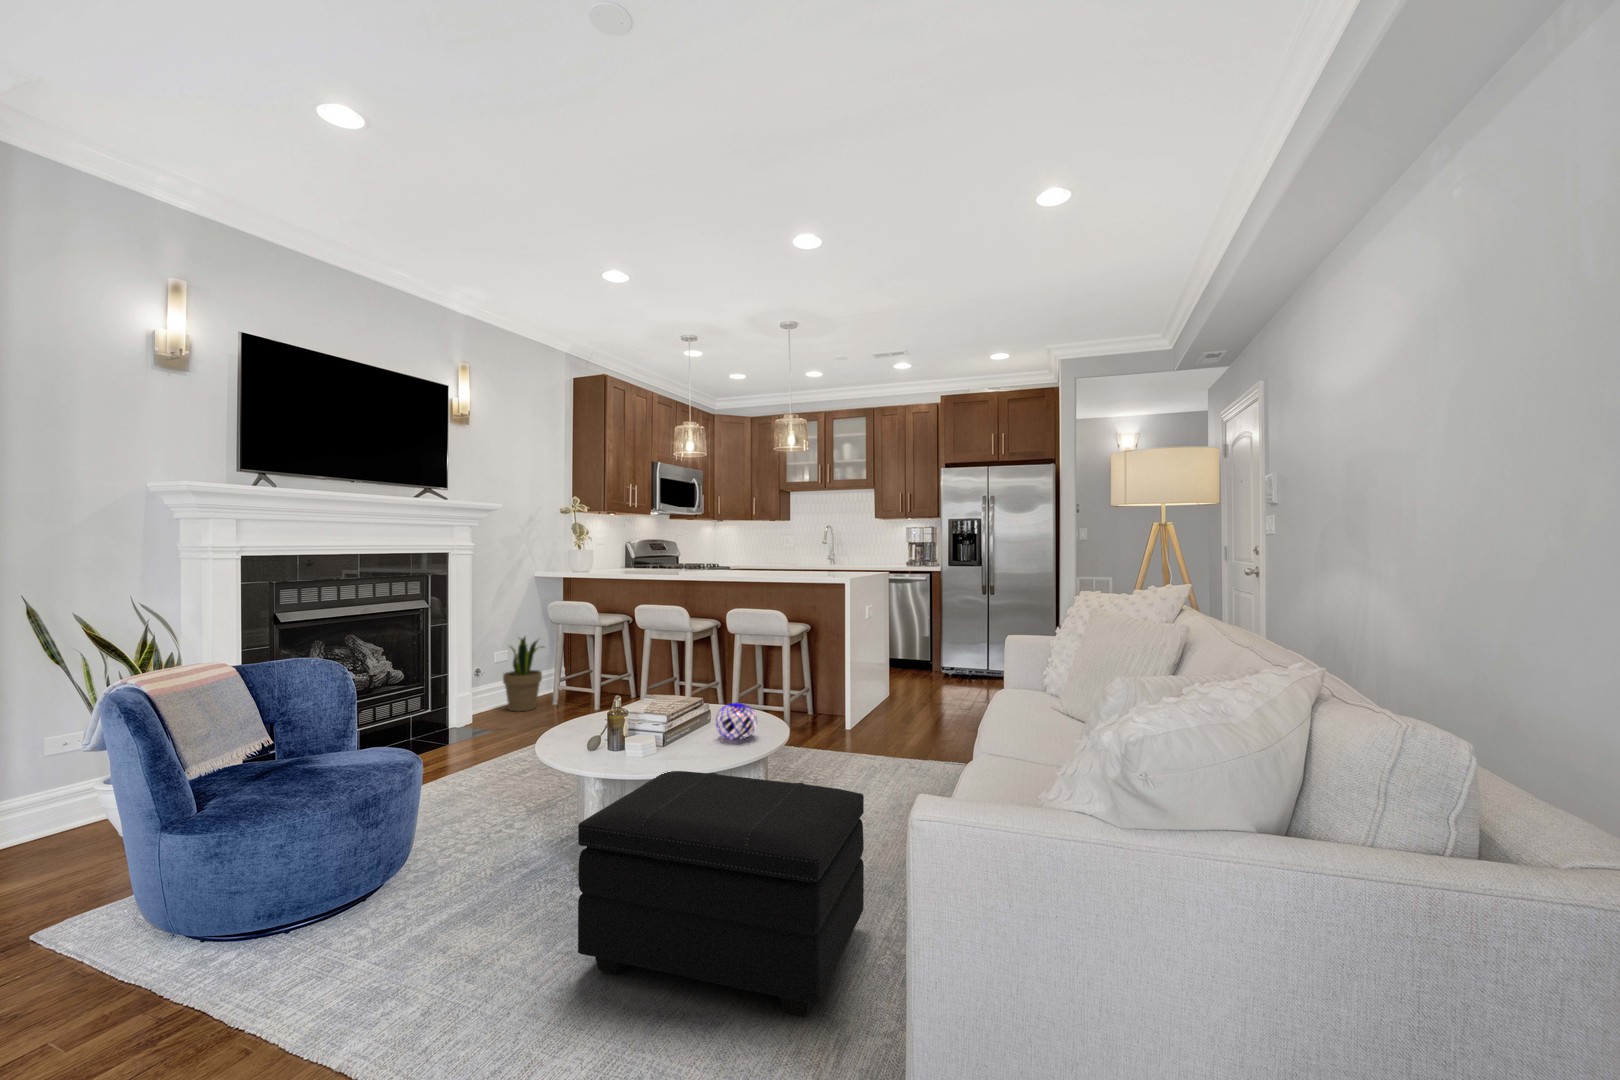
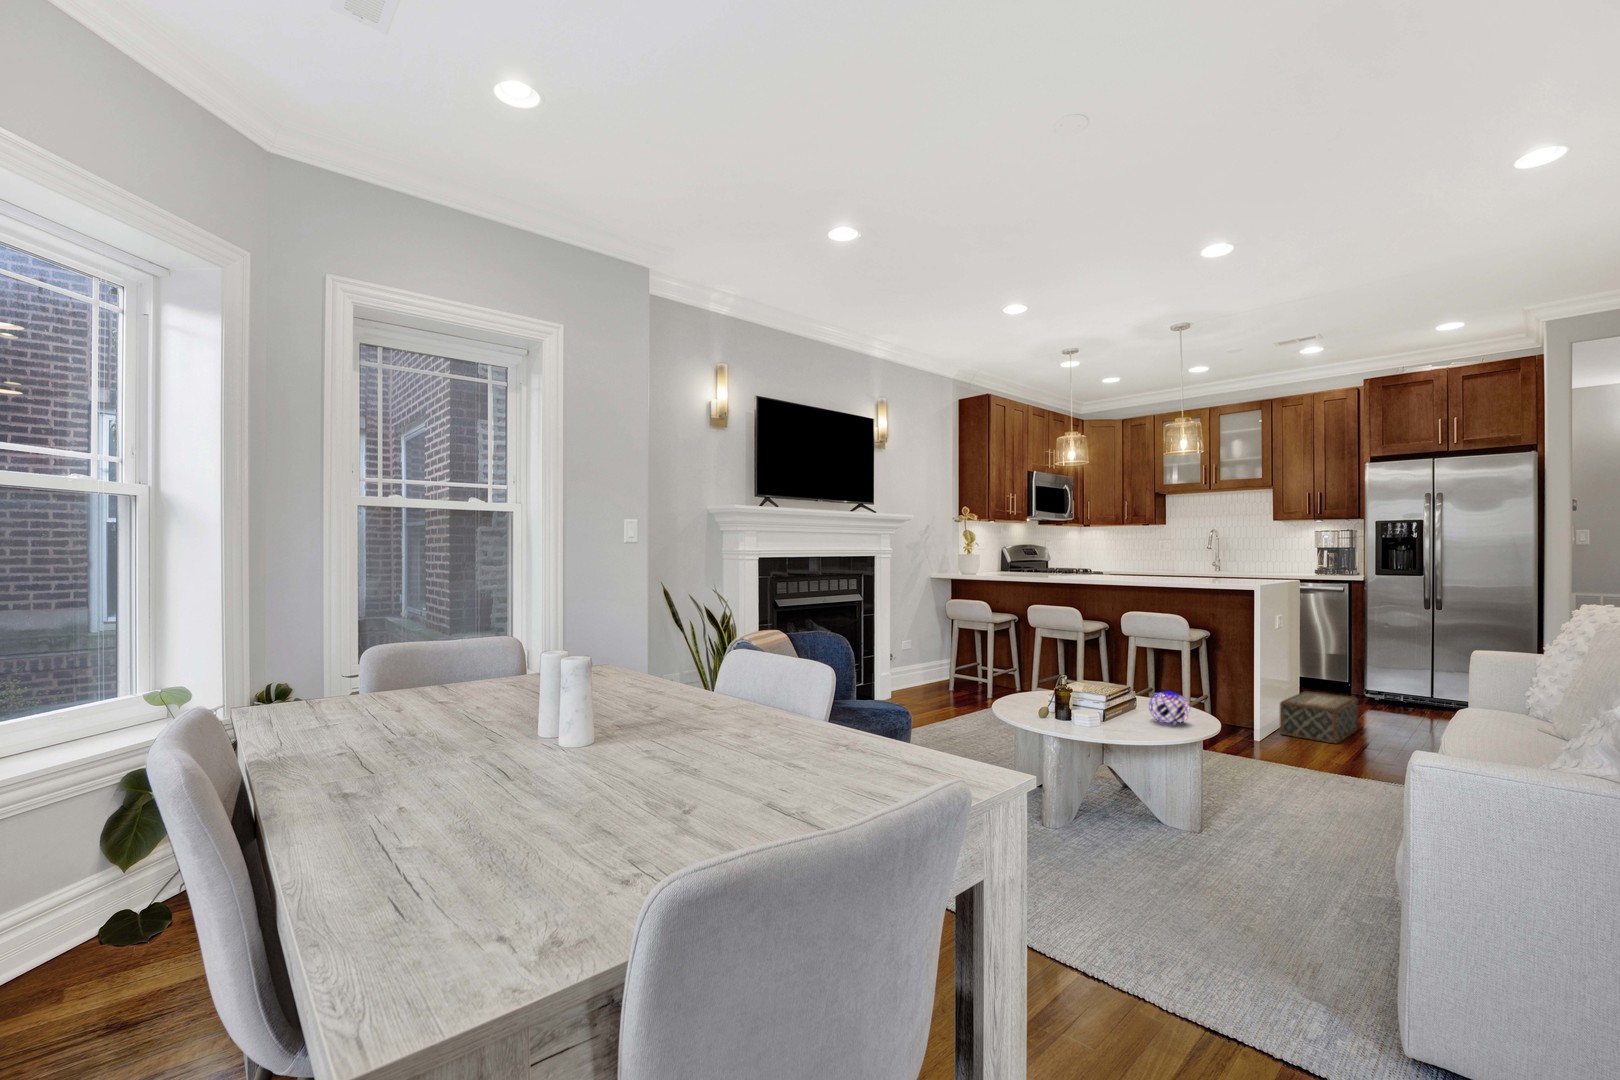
potted plant: present [503,636,542,712] -> none [909,627,943,693]
woven basket: none [867,676,930,726] -> present [1280,691,1358,744]
footstool: present [578,771,864,1016] -> none [1064,740,1322,947]

